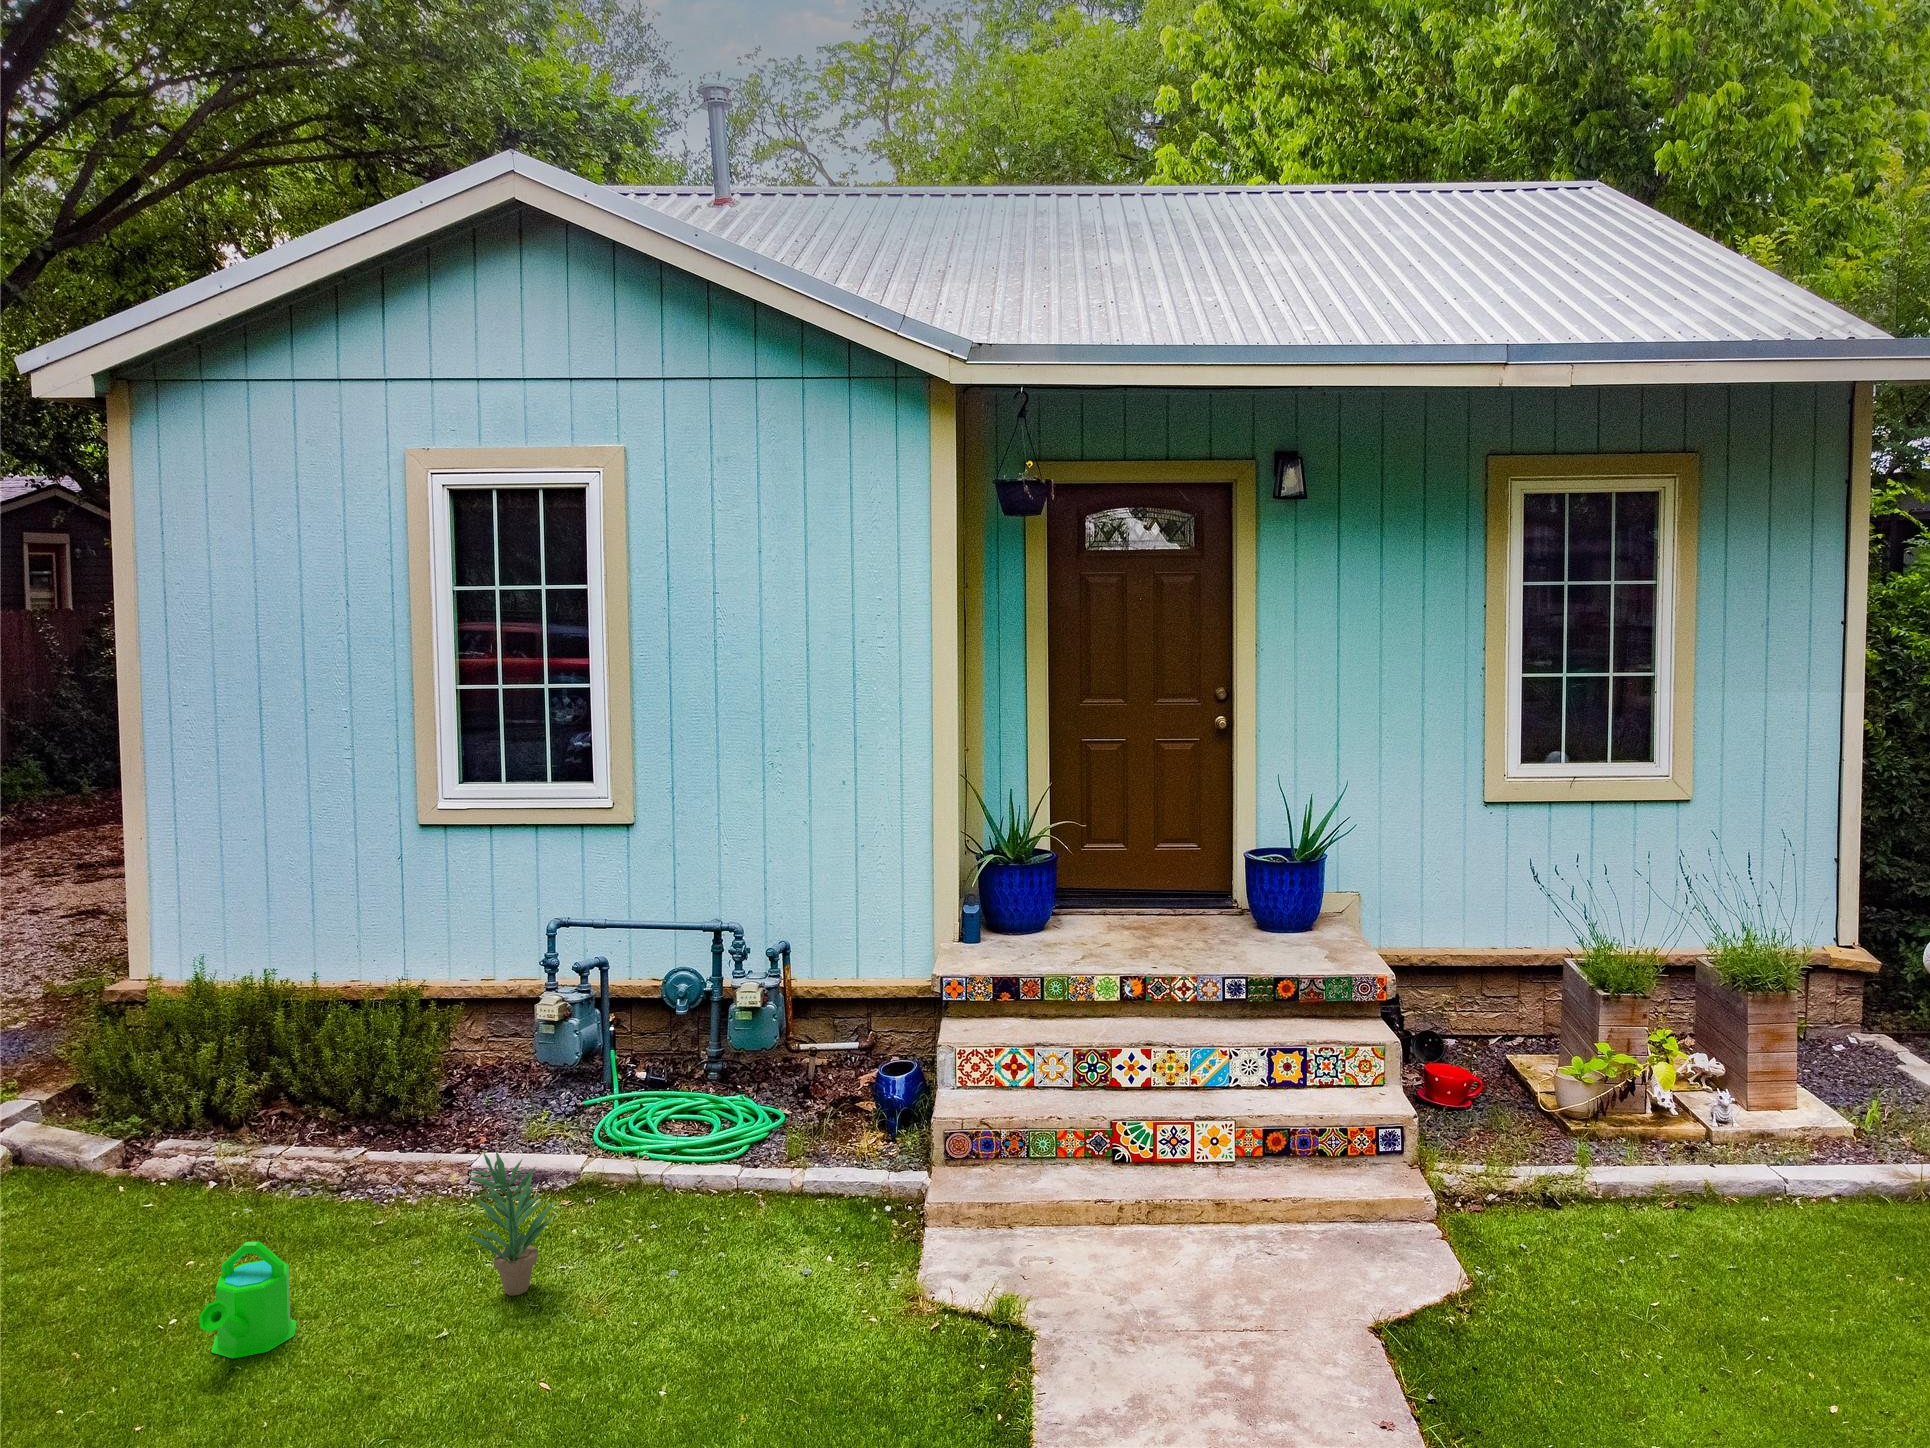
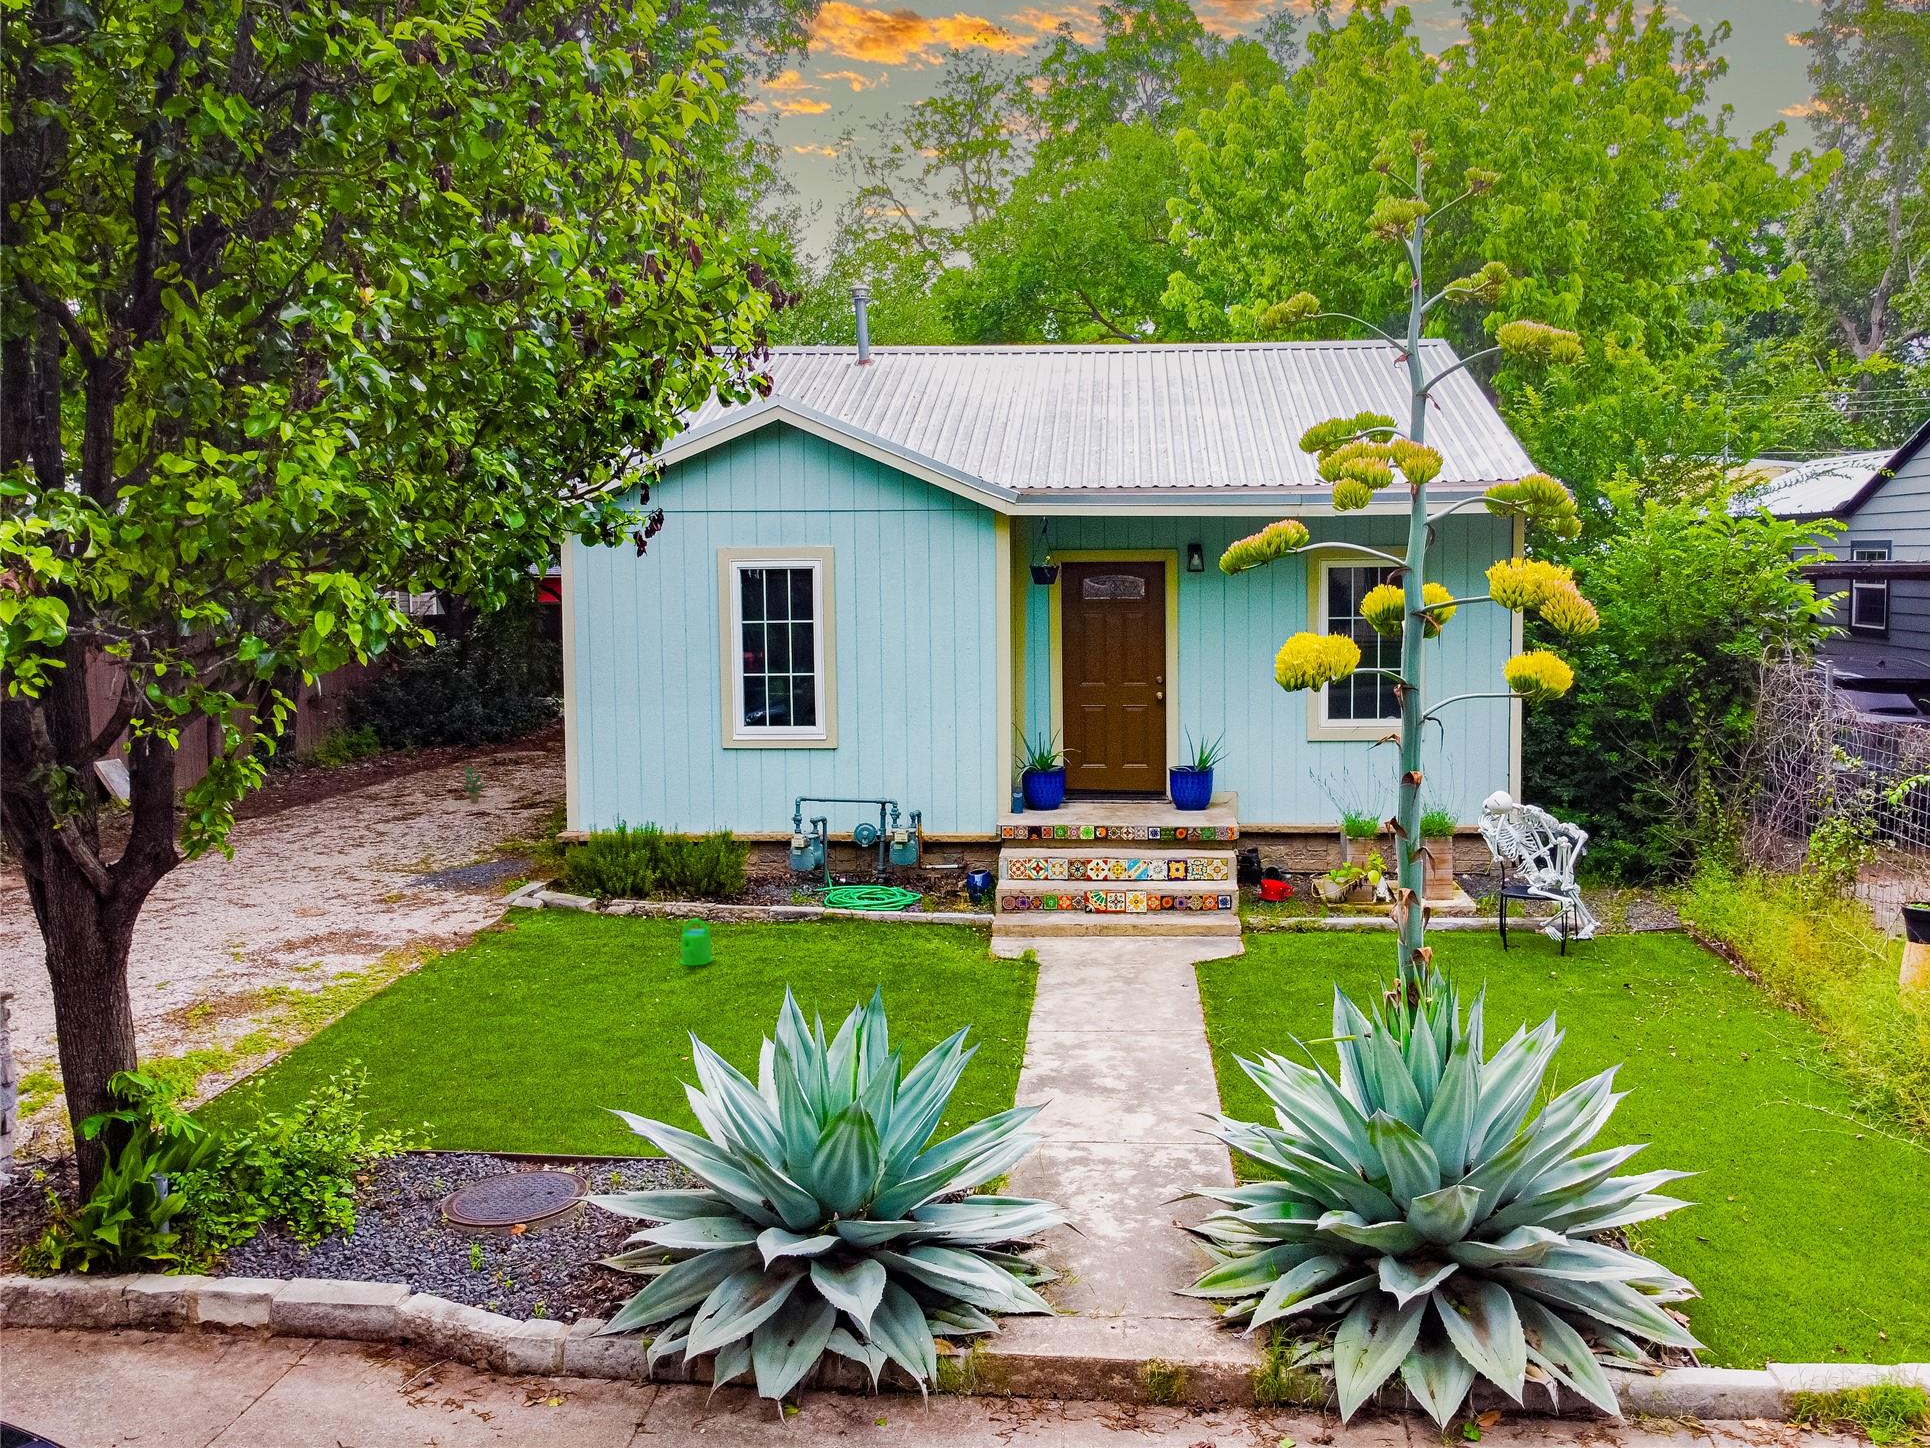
potted plant: present [467,1151,554,1296] -> present [462,766,484,803]

